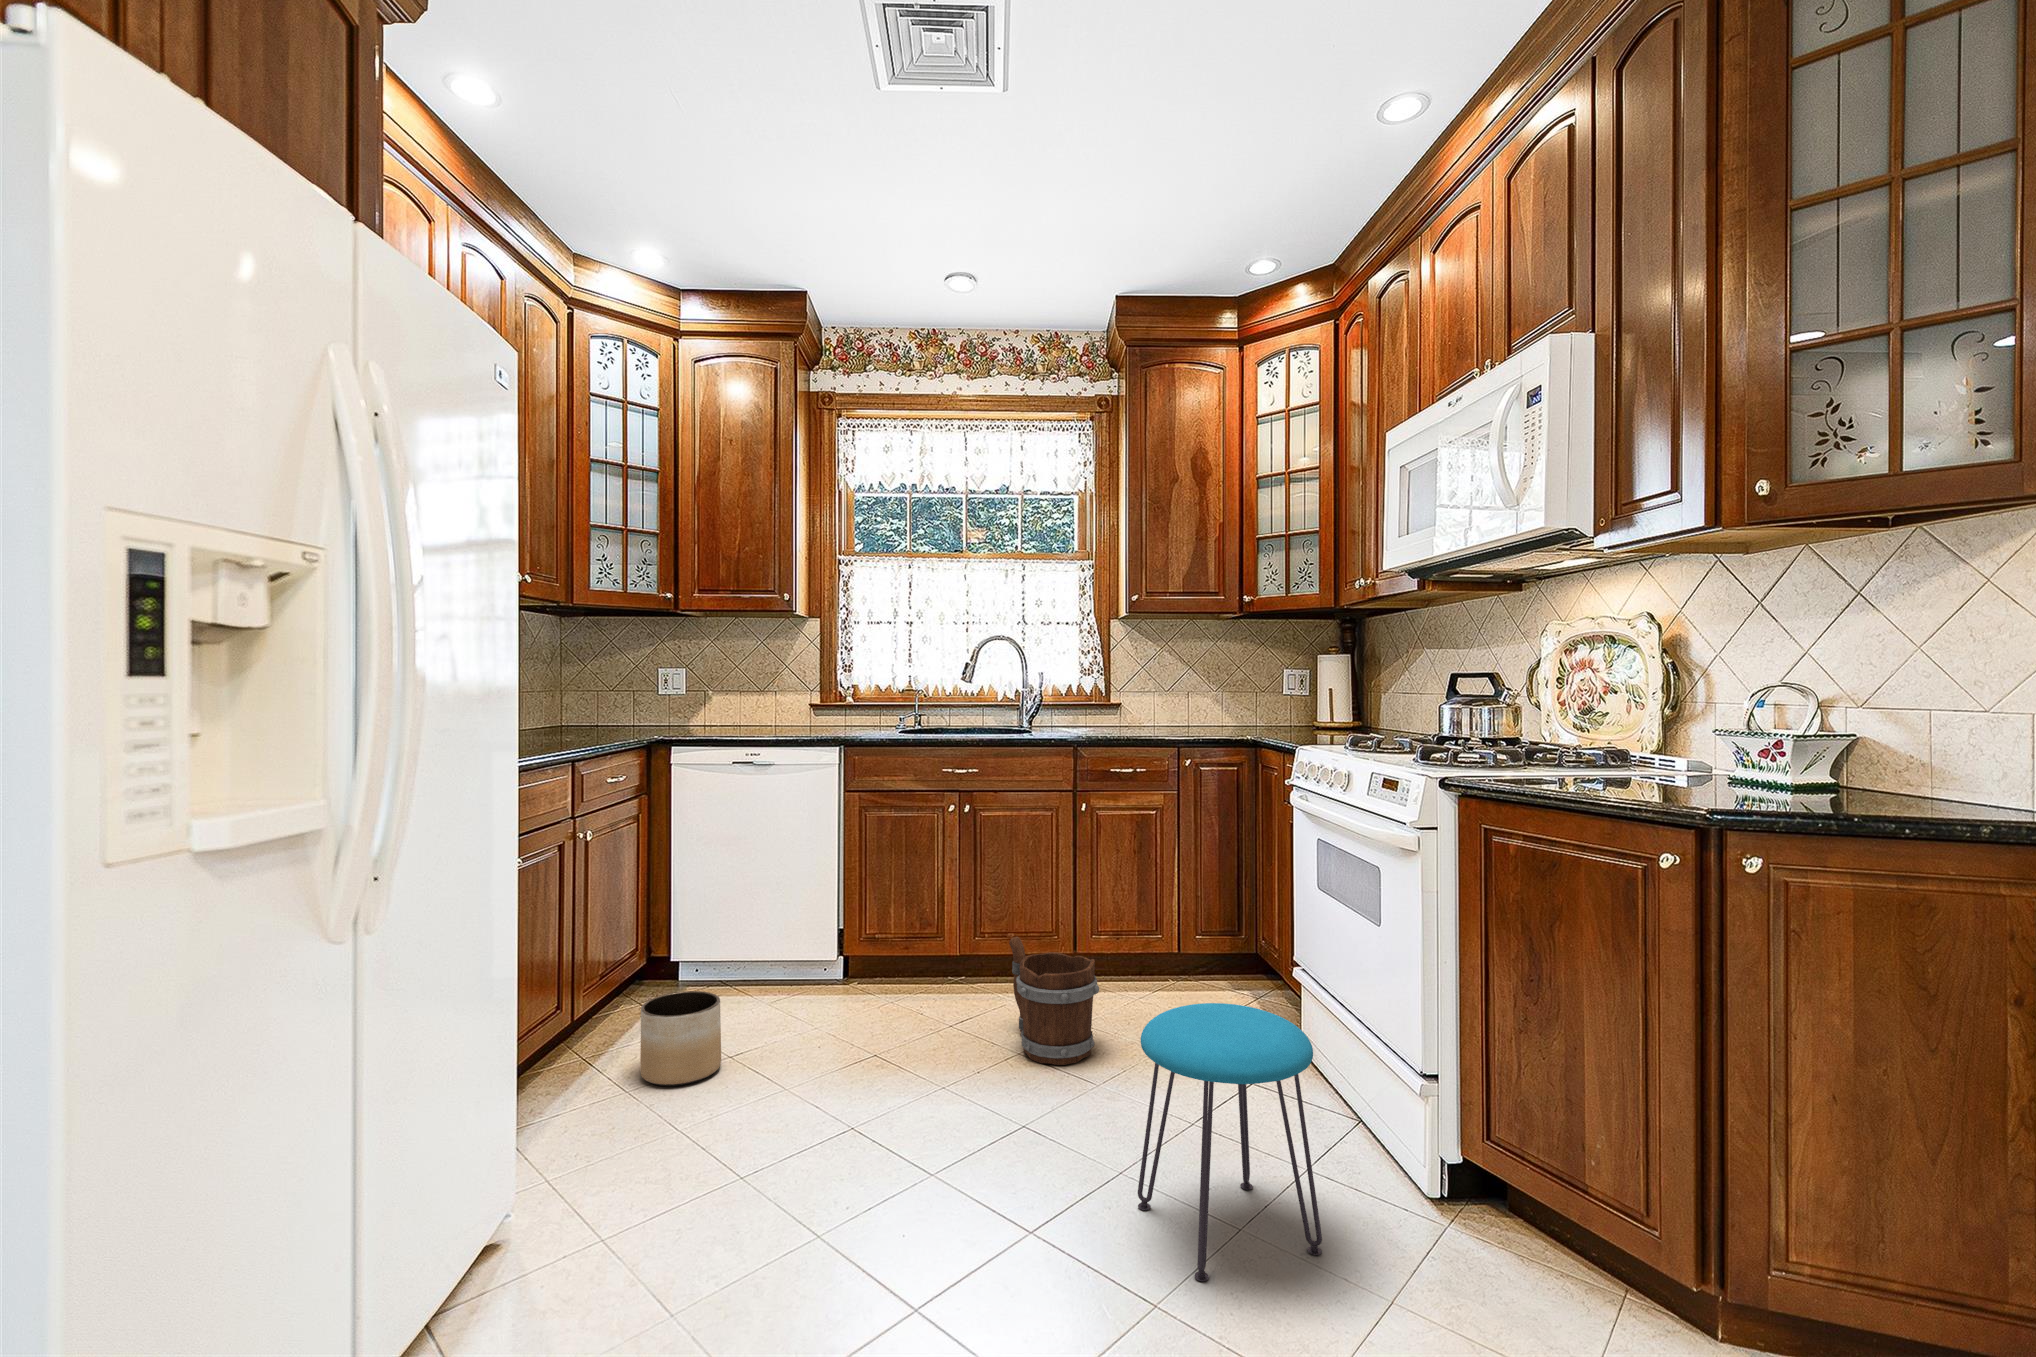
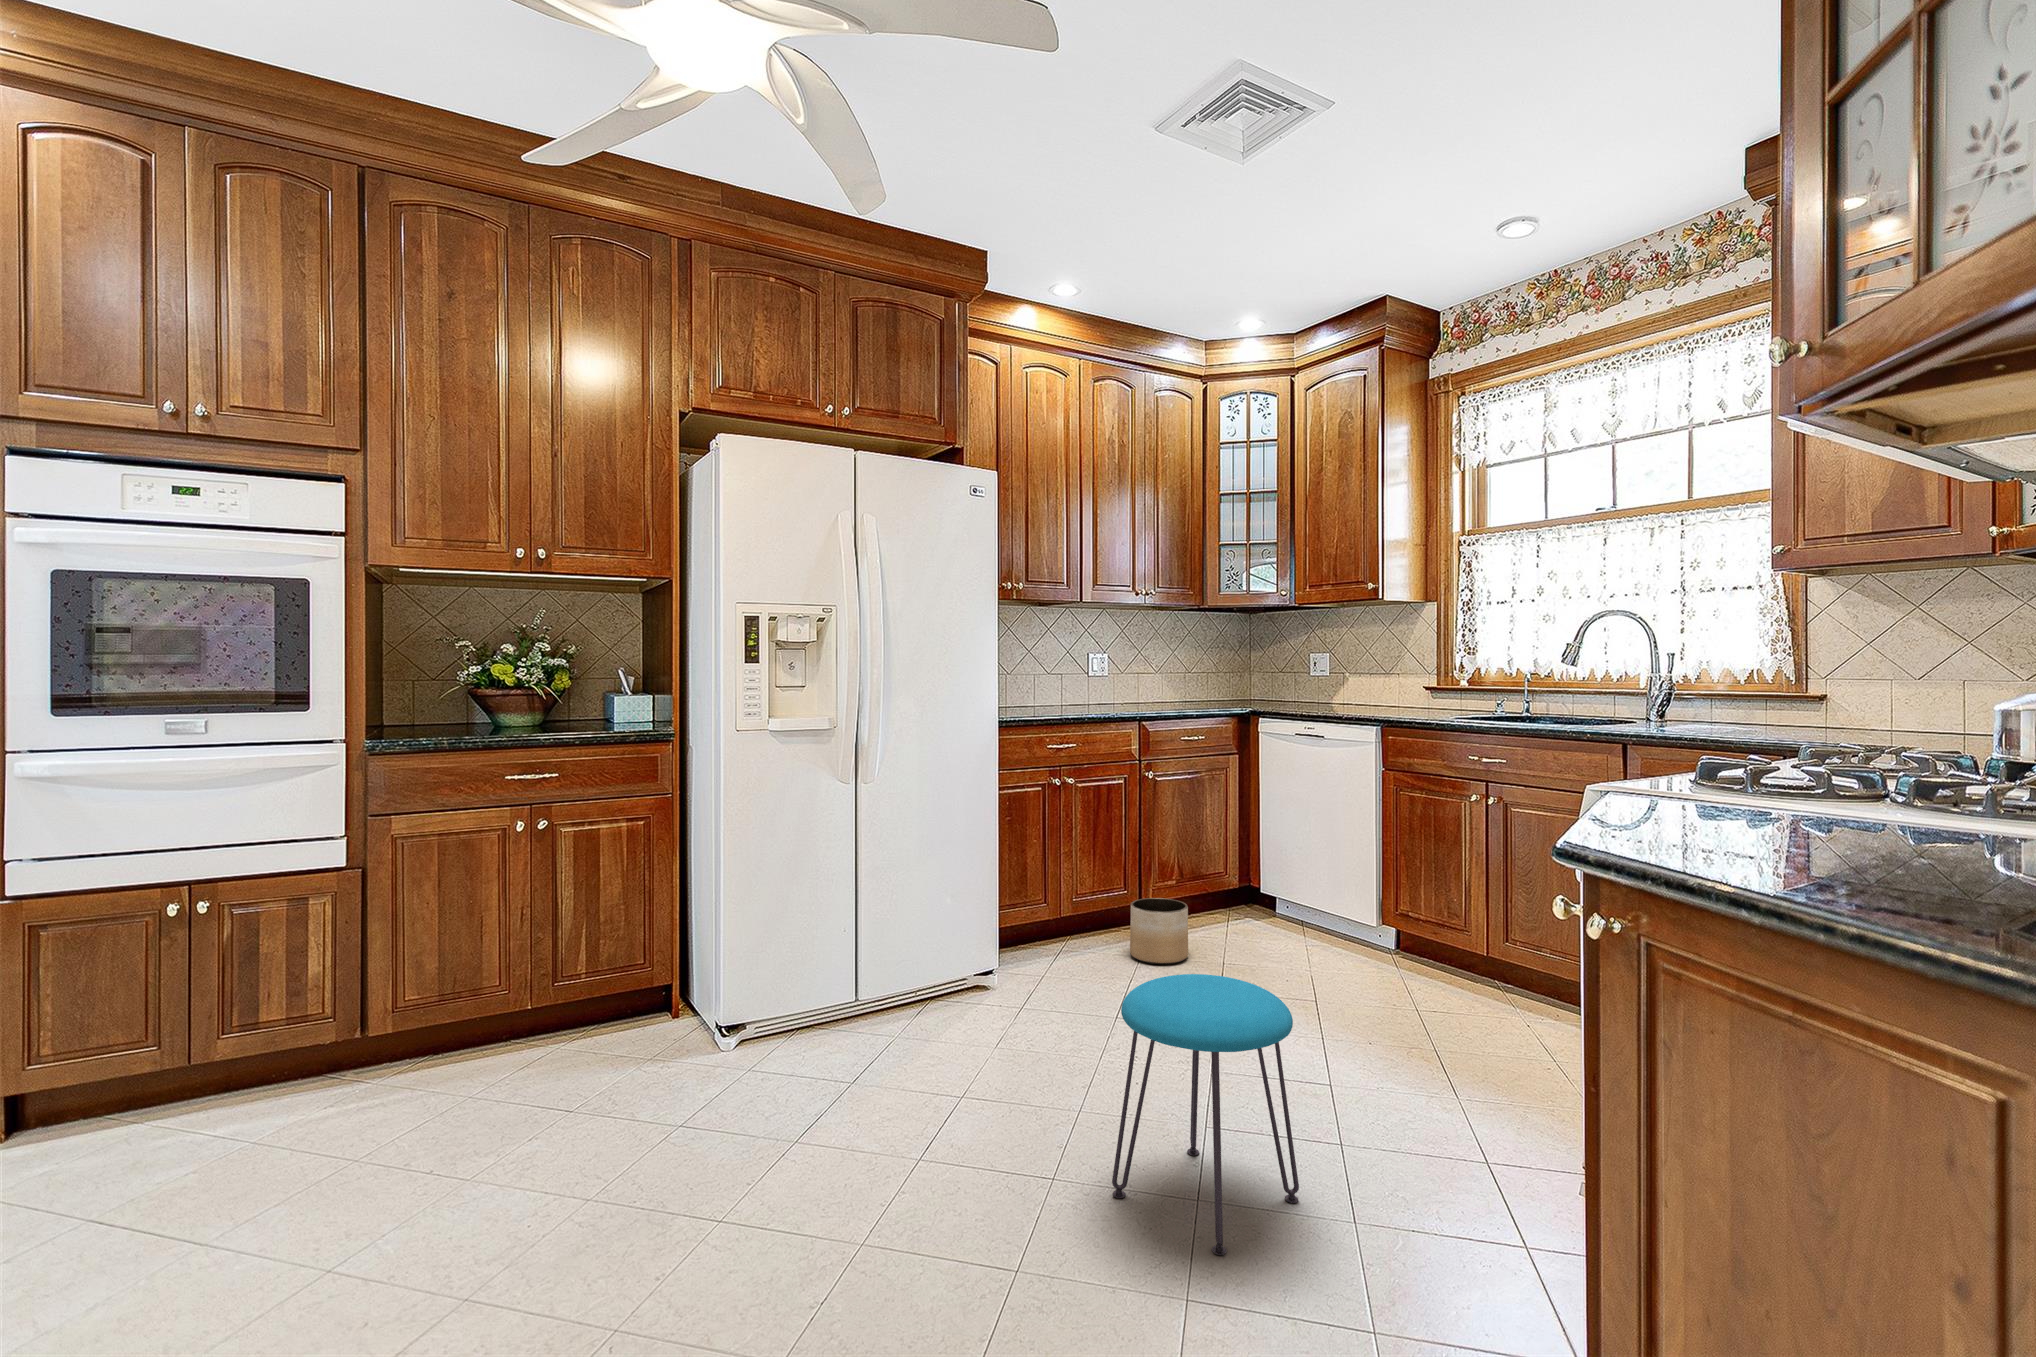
bucket: present [1009,937,1099,1065] -> none [1363,936,1463,1077]

